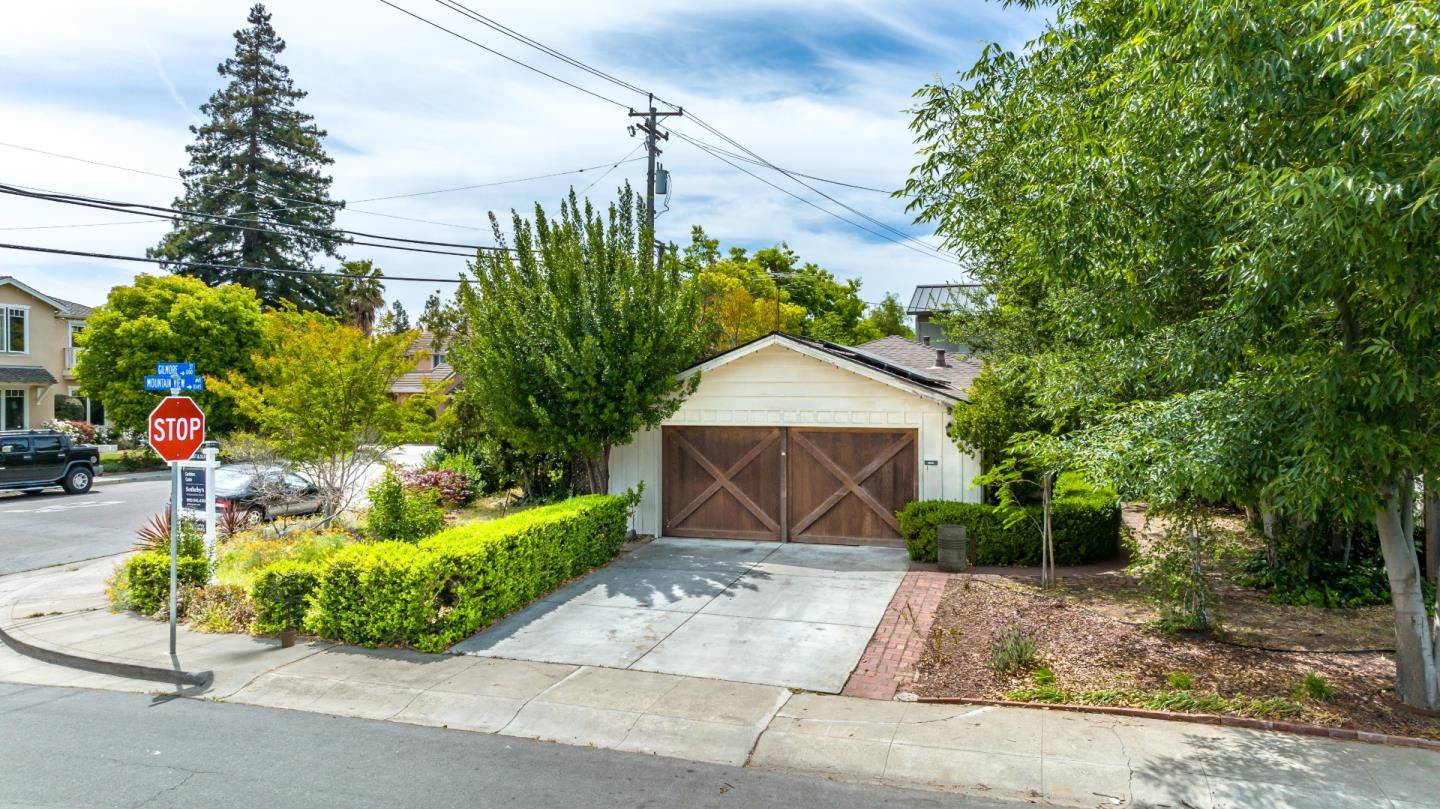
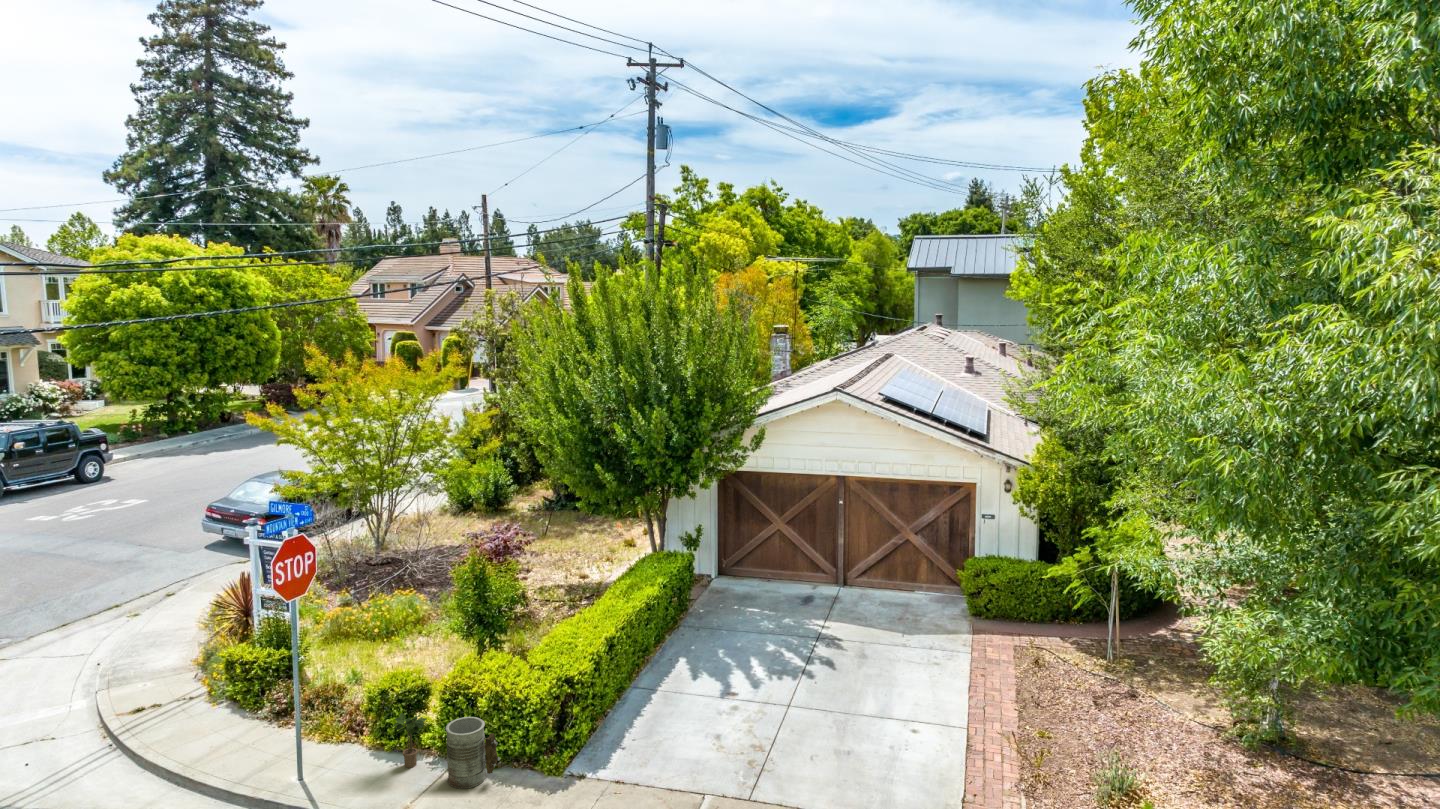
trash can: present [937,525,977,572] -> present [446,717,500,789]

